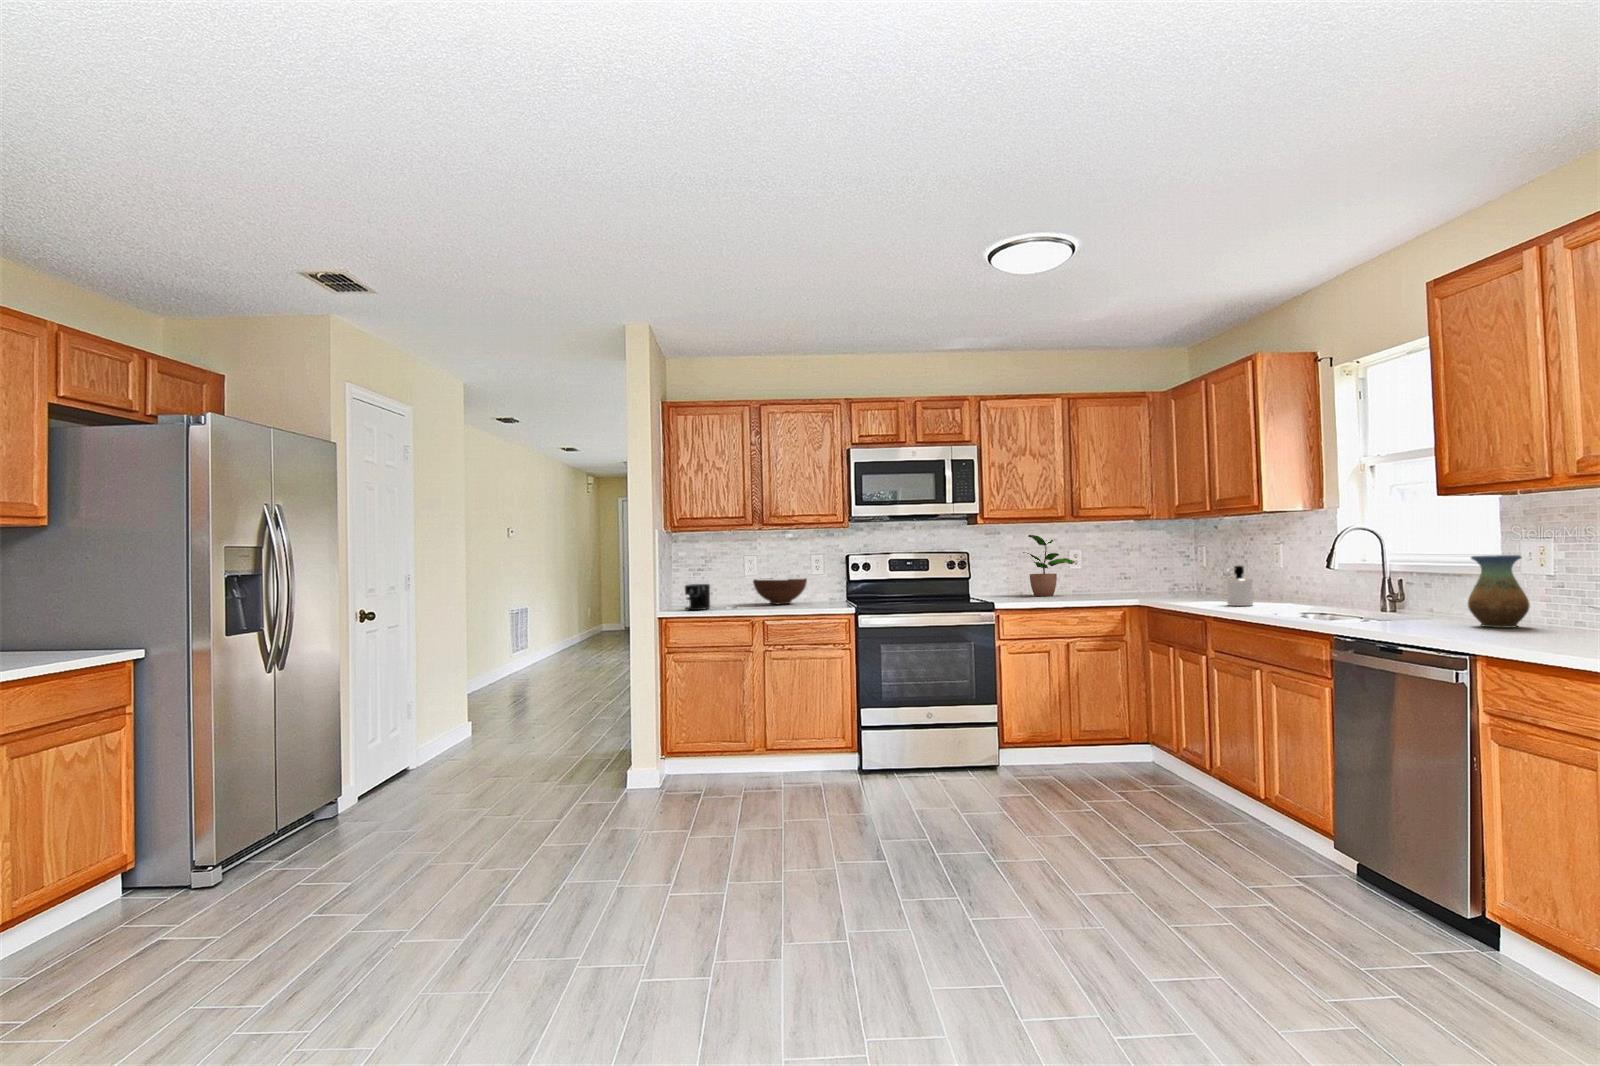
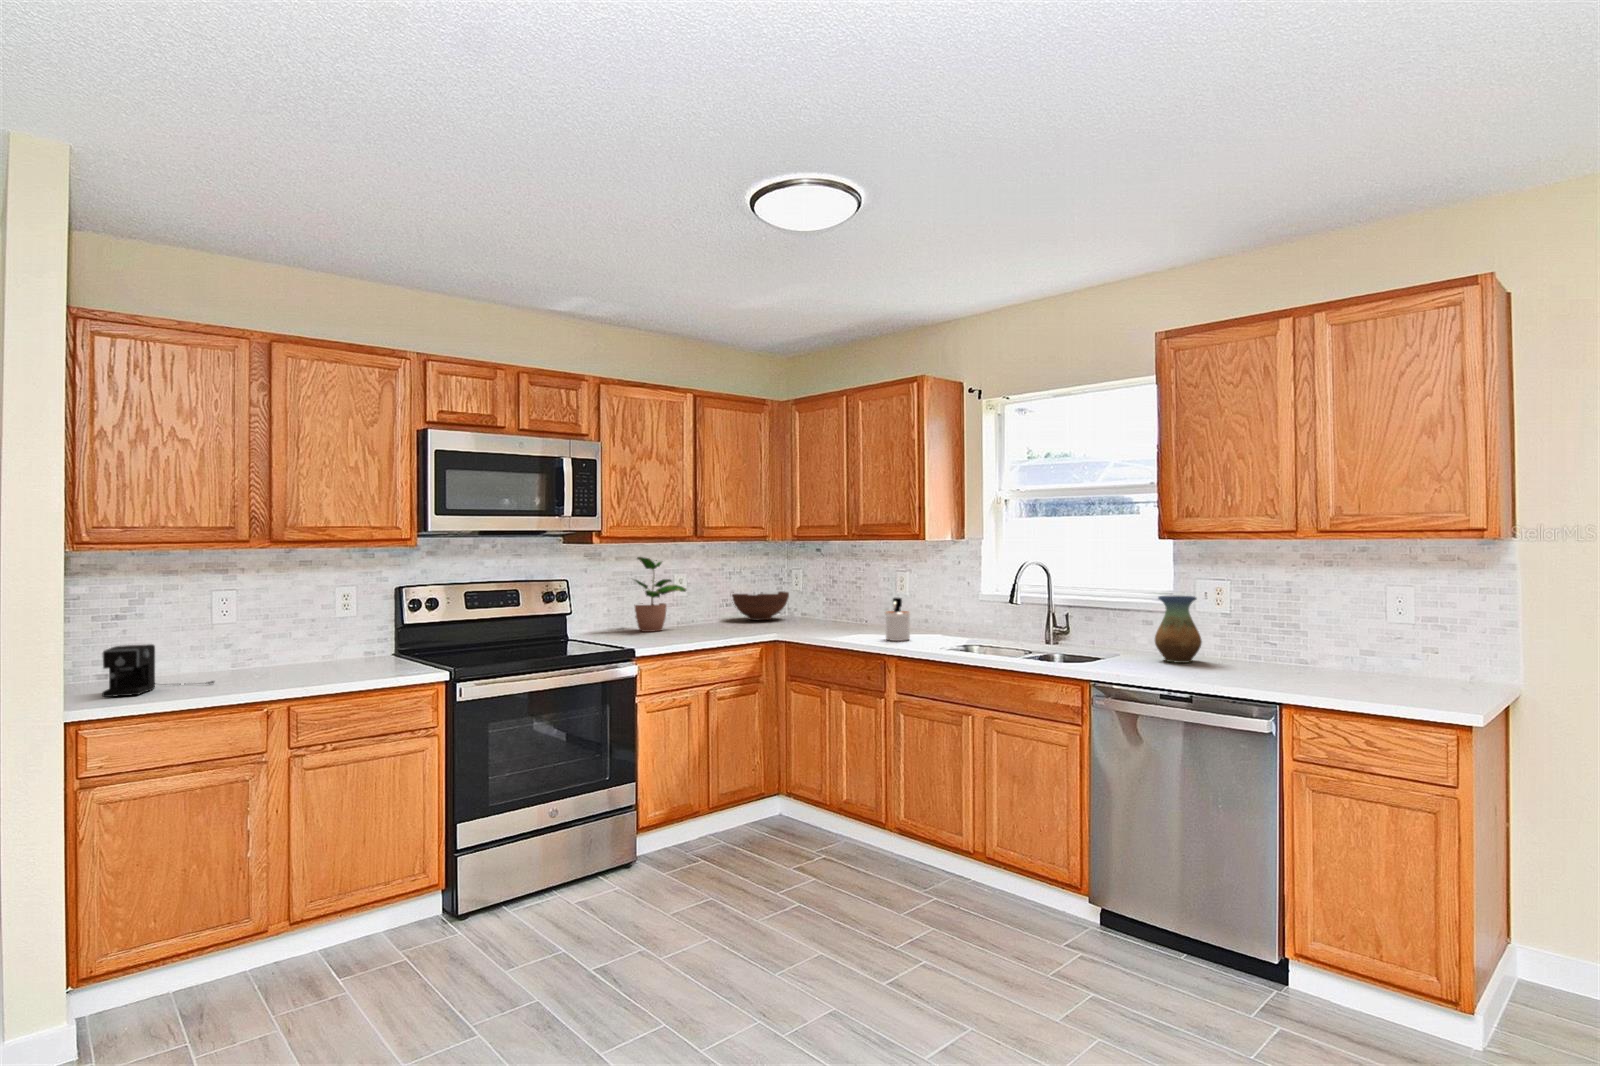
fruit bowl: present [753,578,807,604] -> present [732,591,789,620]

